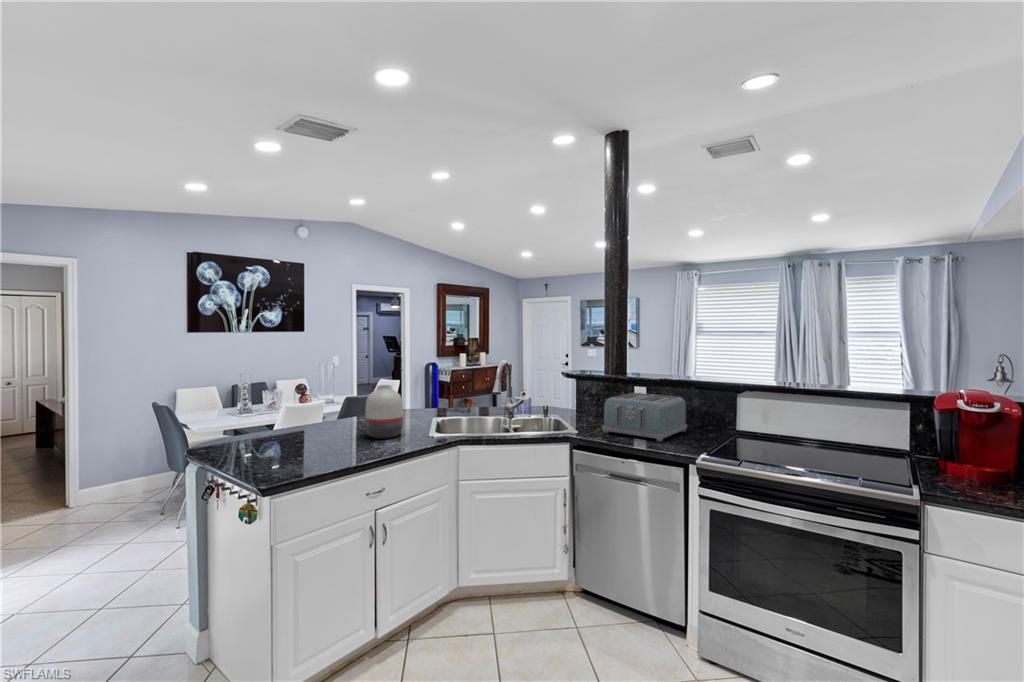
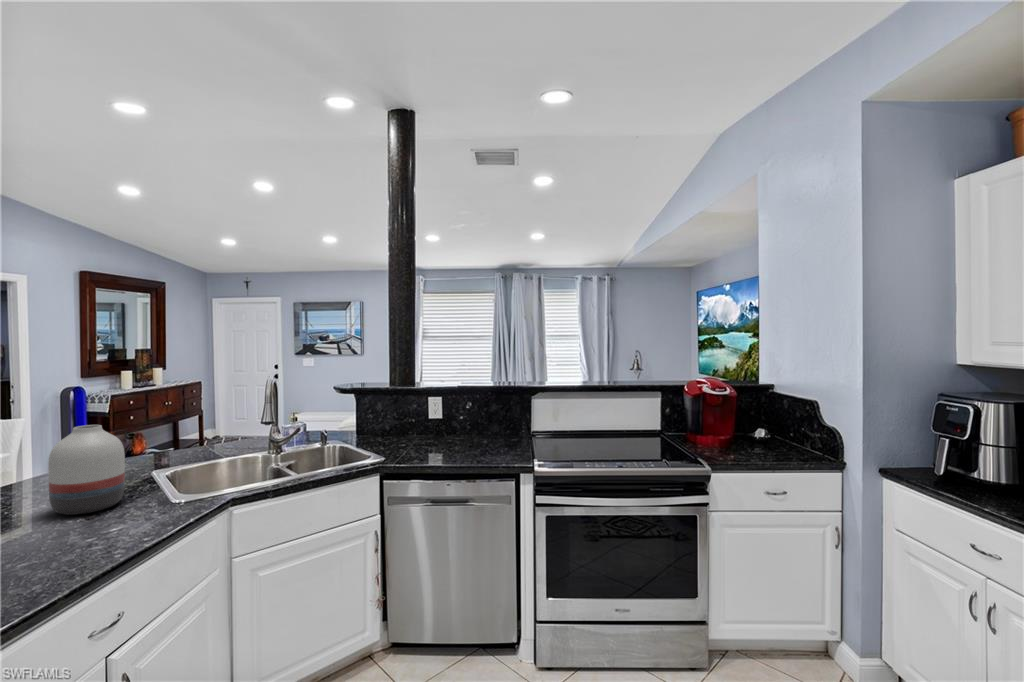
toaster: present [602,393,687,442] -> none [411,404,491,455]

